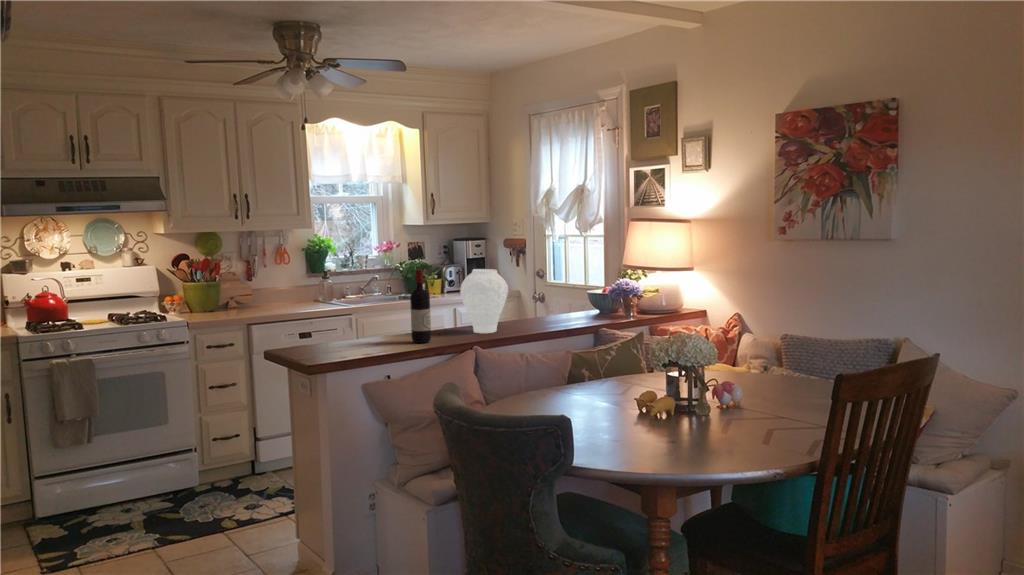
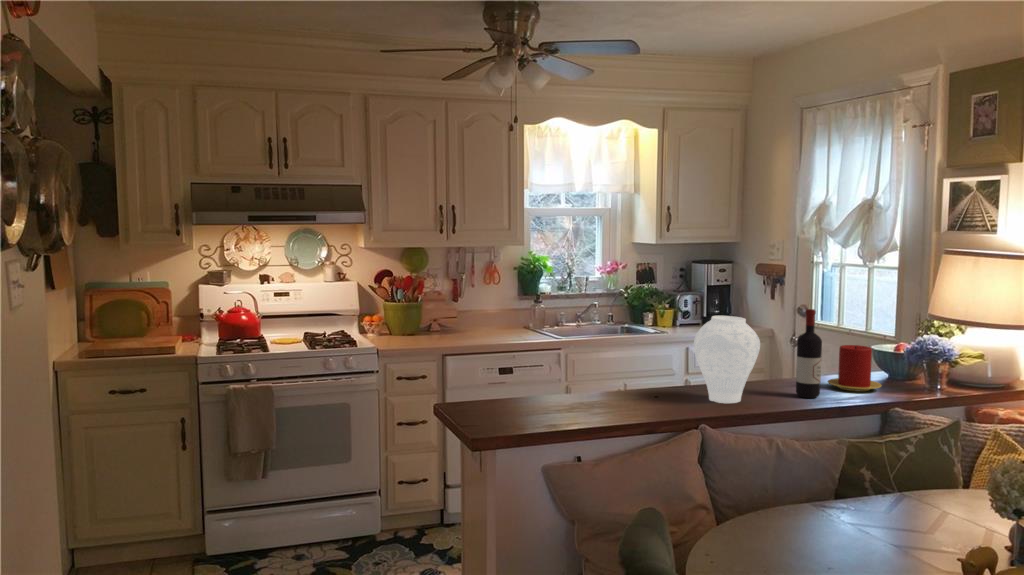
wine bottle: present [410,270,431,343] -> present [796,309,822,398]
candle: none [557,288,594,321] -> present [828,345,881,391]

